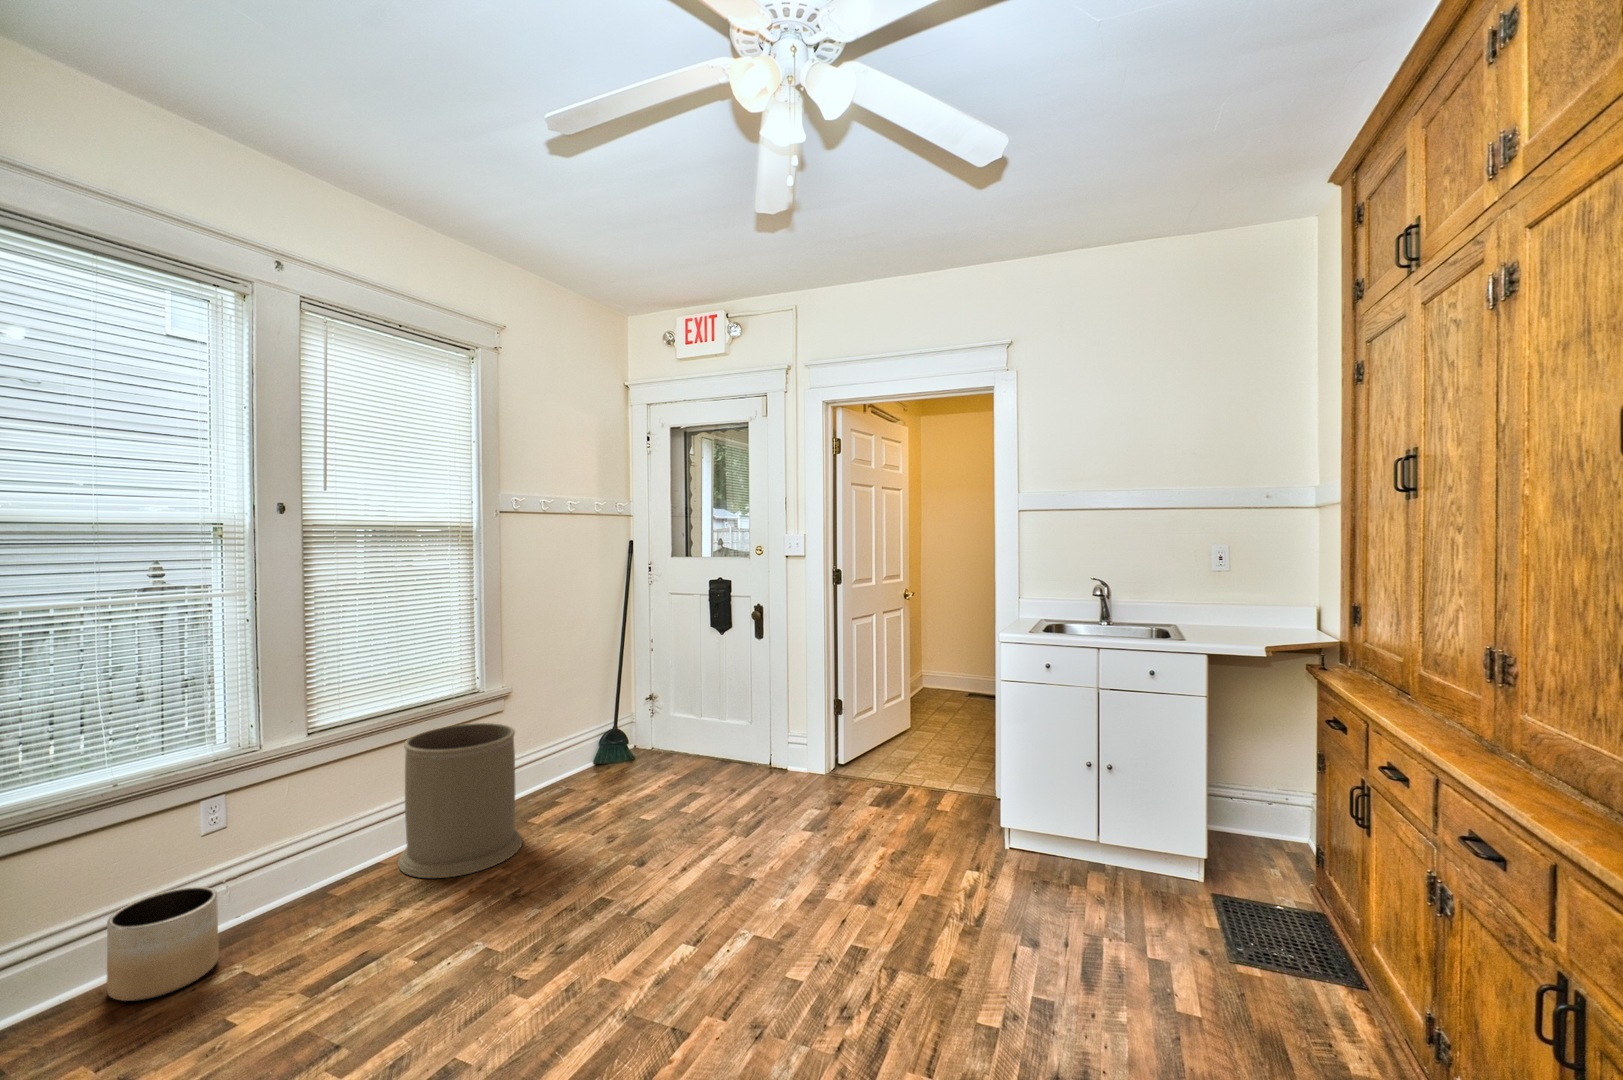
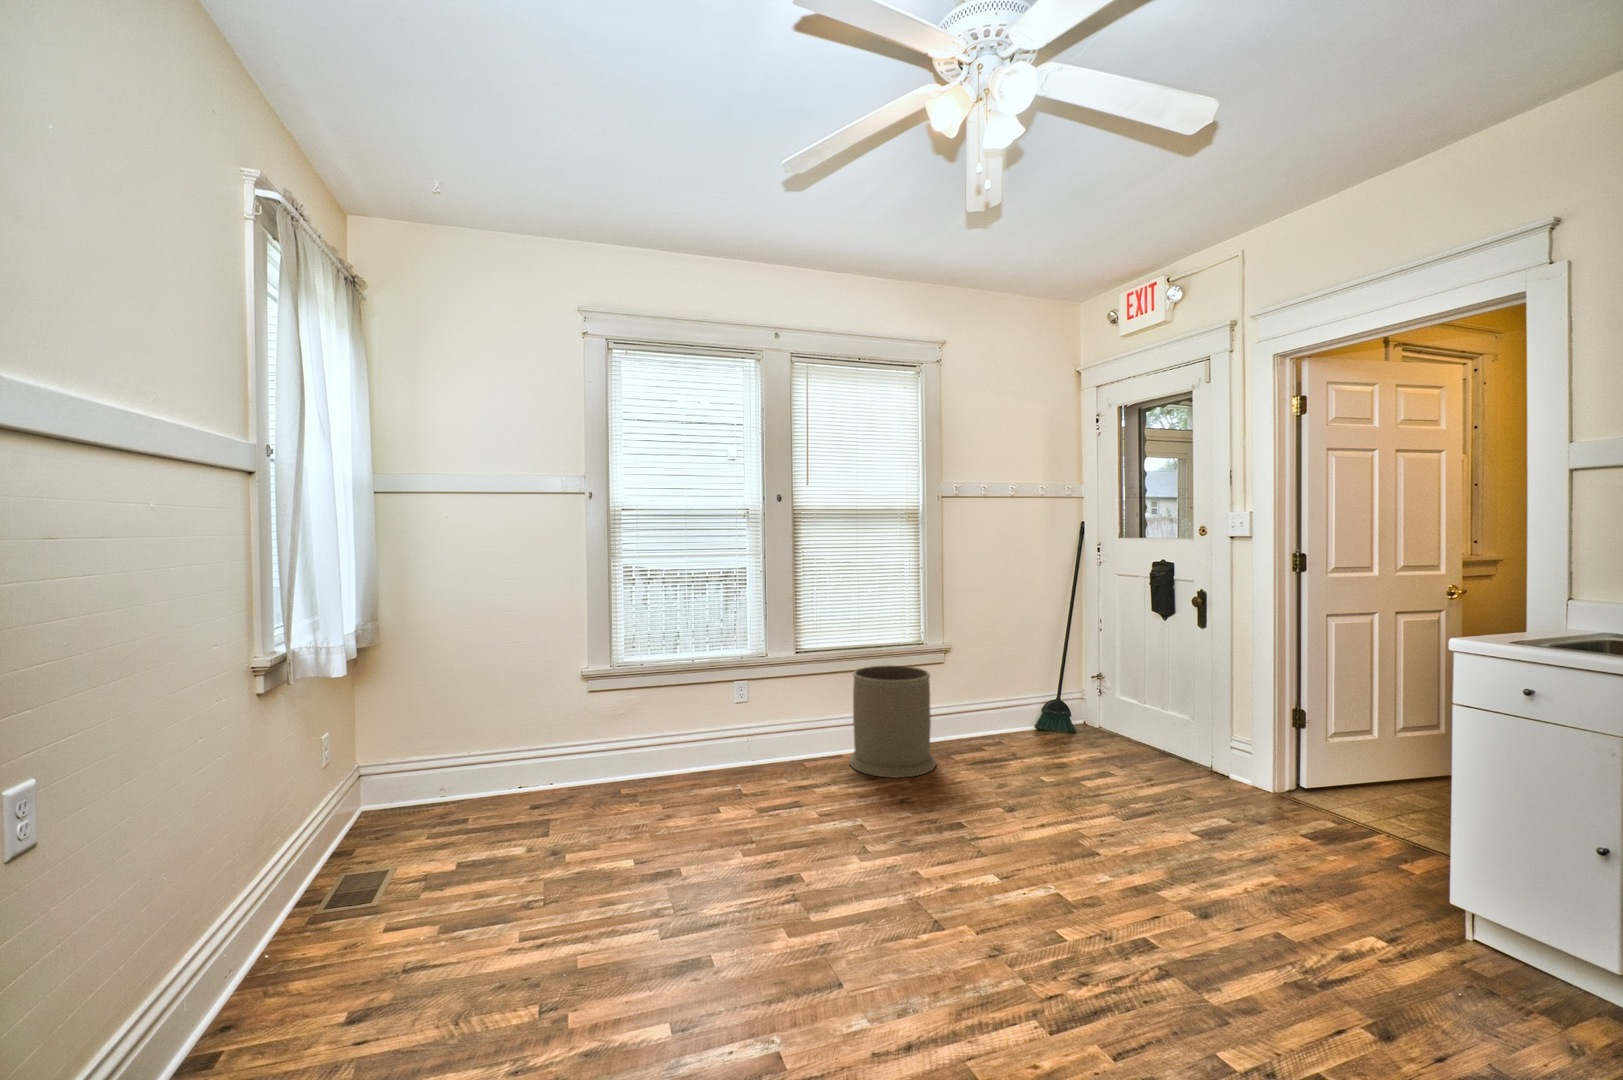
planter: present [107,887,219,1001] -> none [687,731,736,787]

